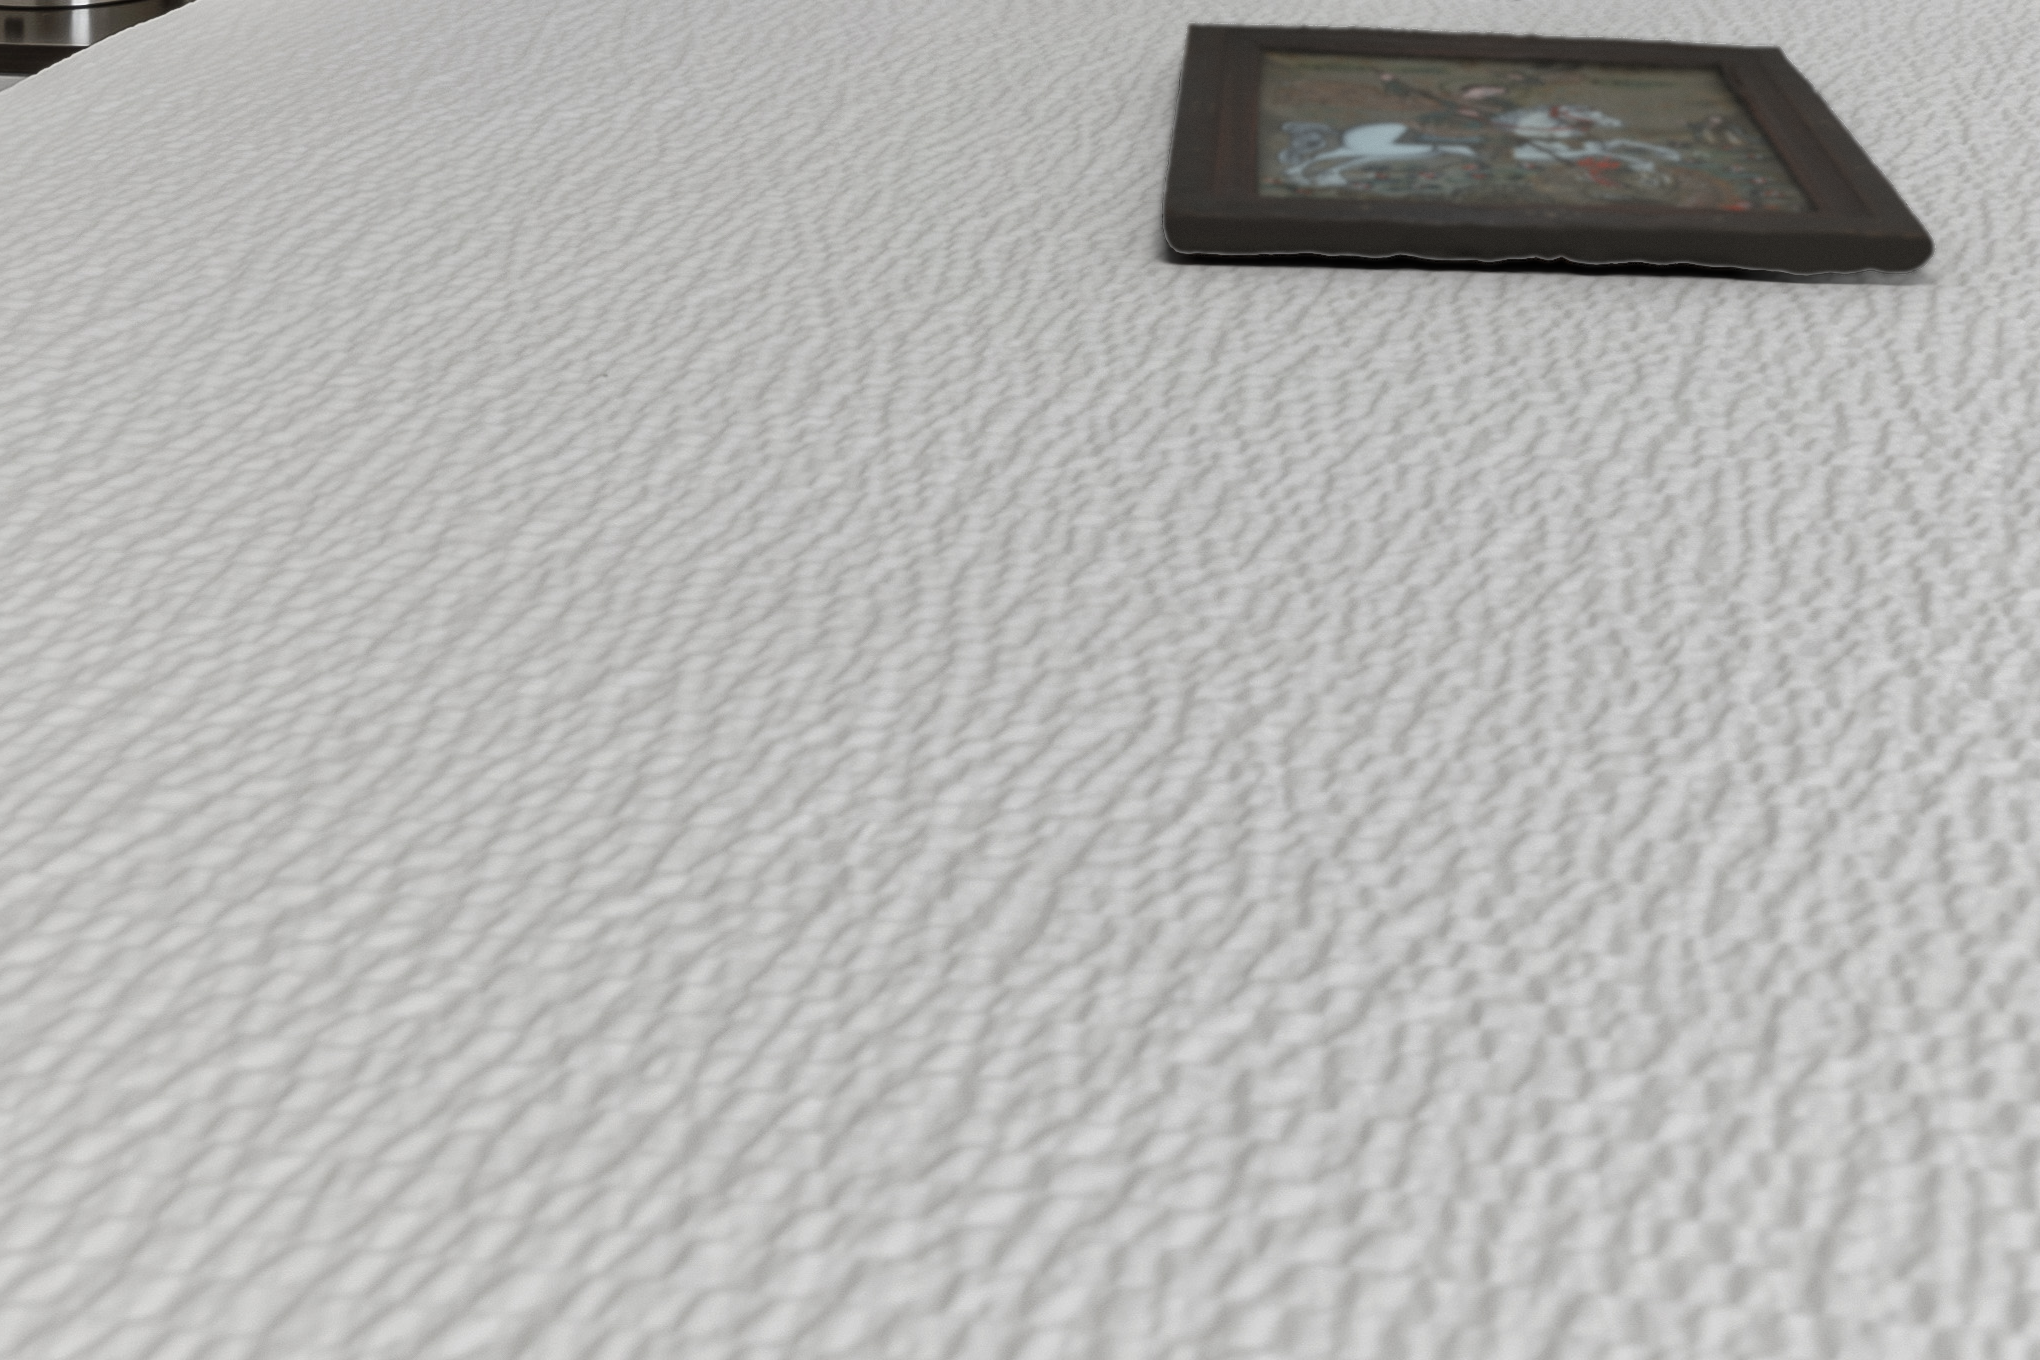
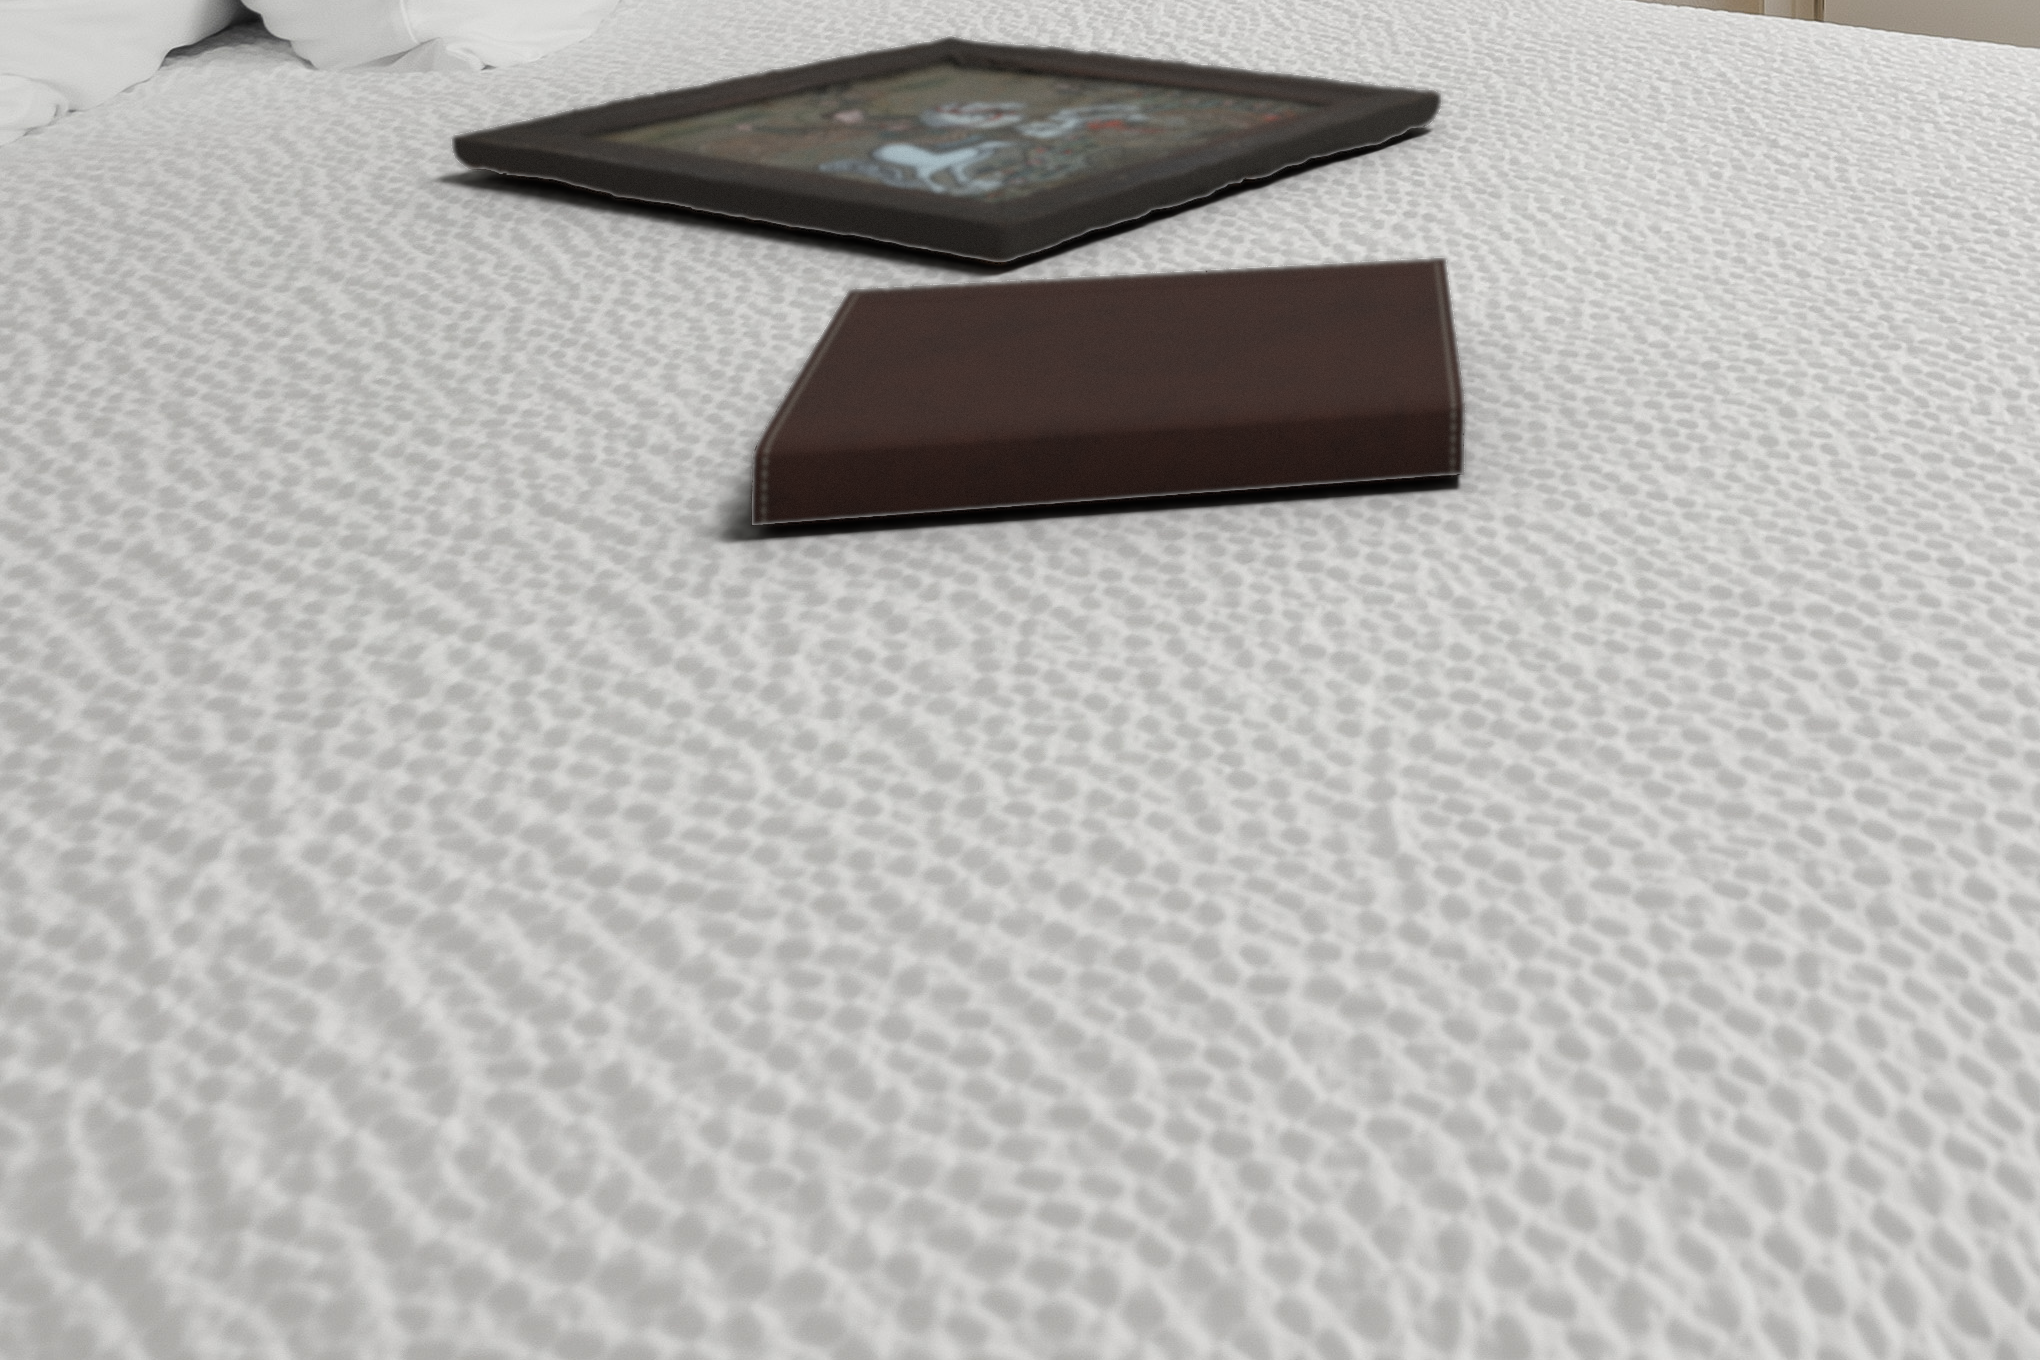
notebook: none [438,215,1220,583] -> present [751,258,1465,526]

